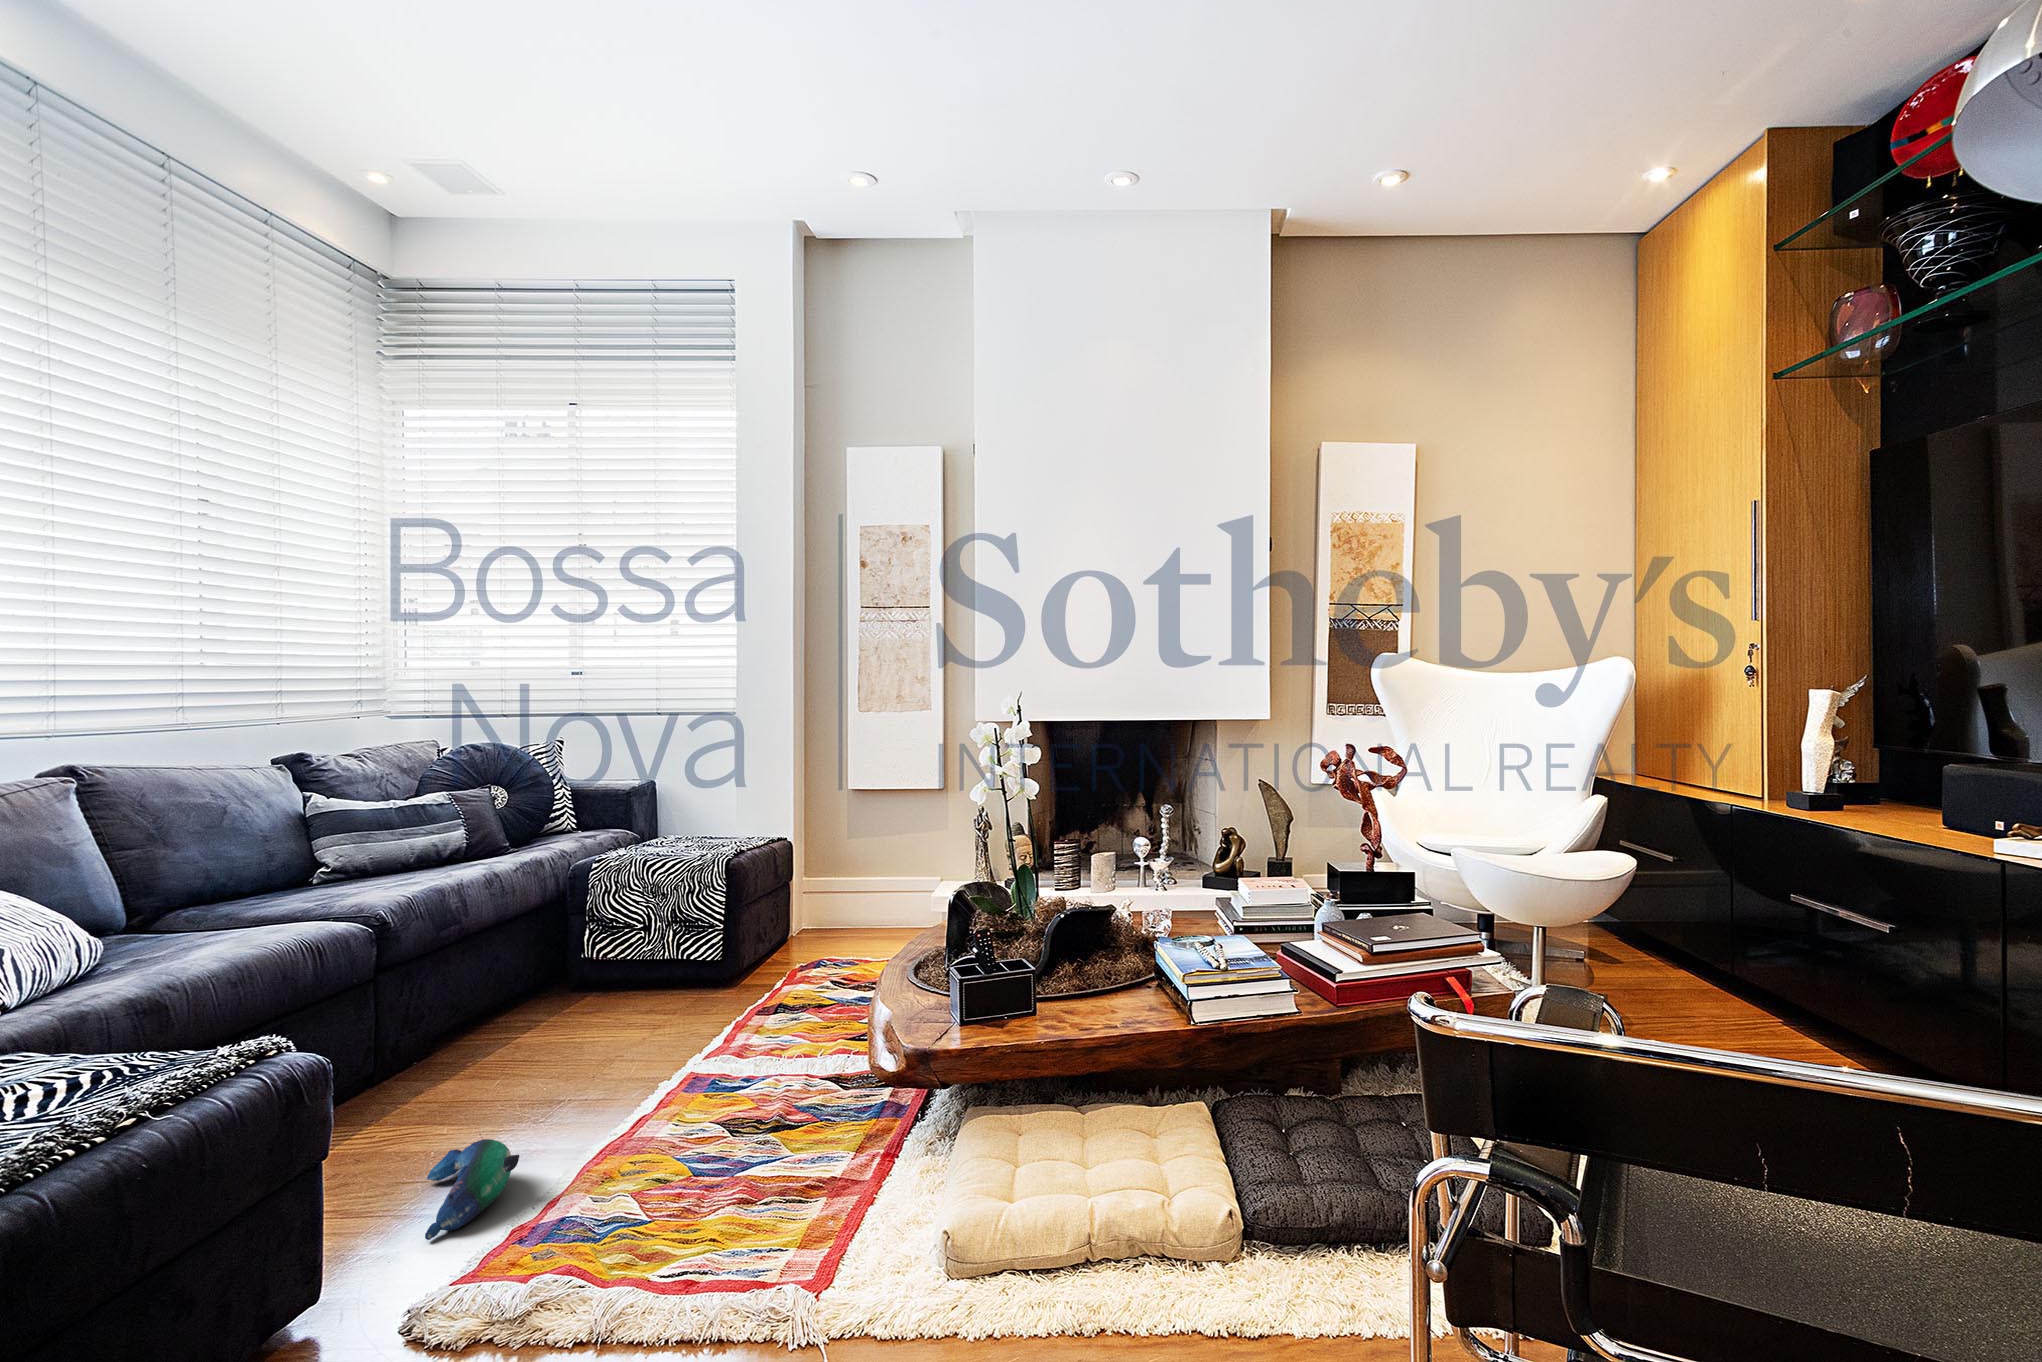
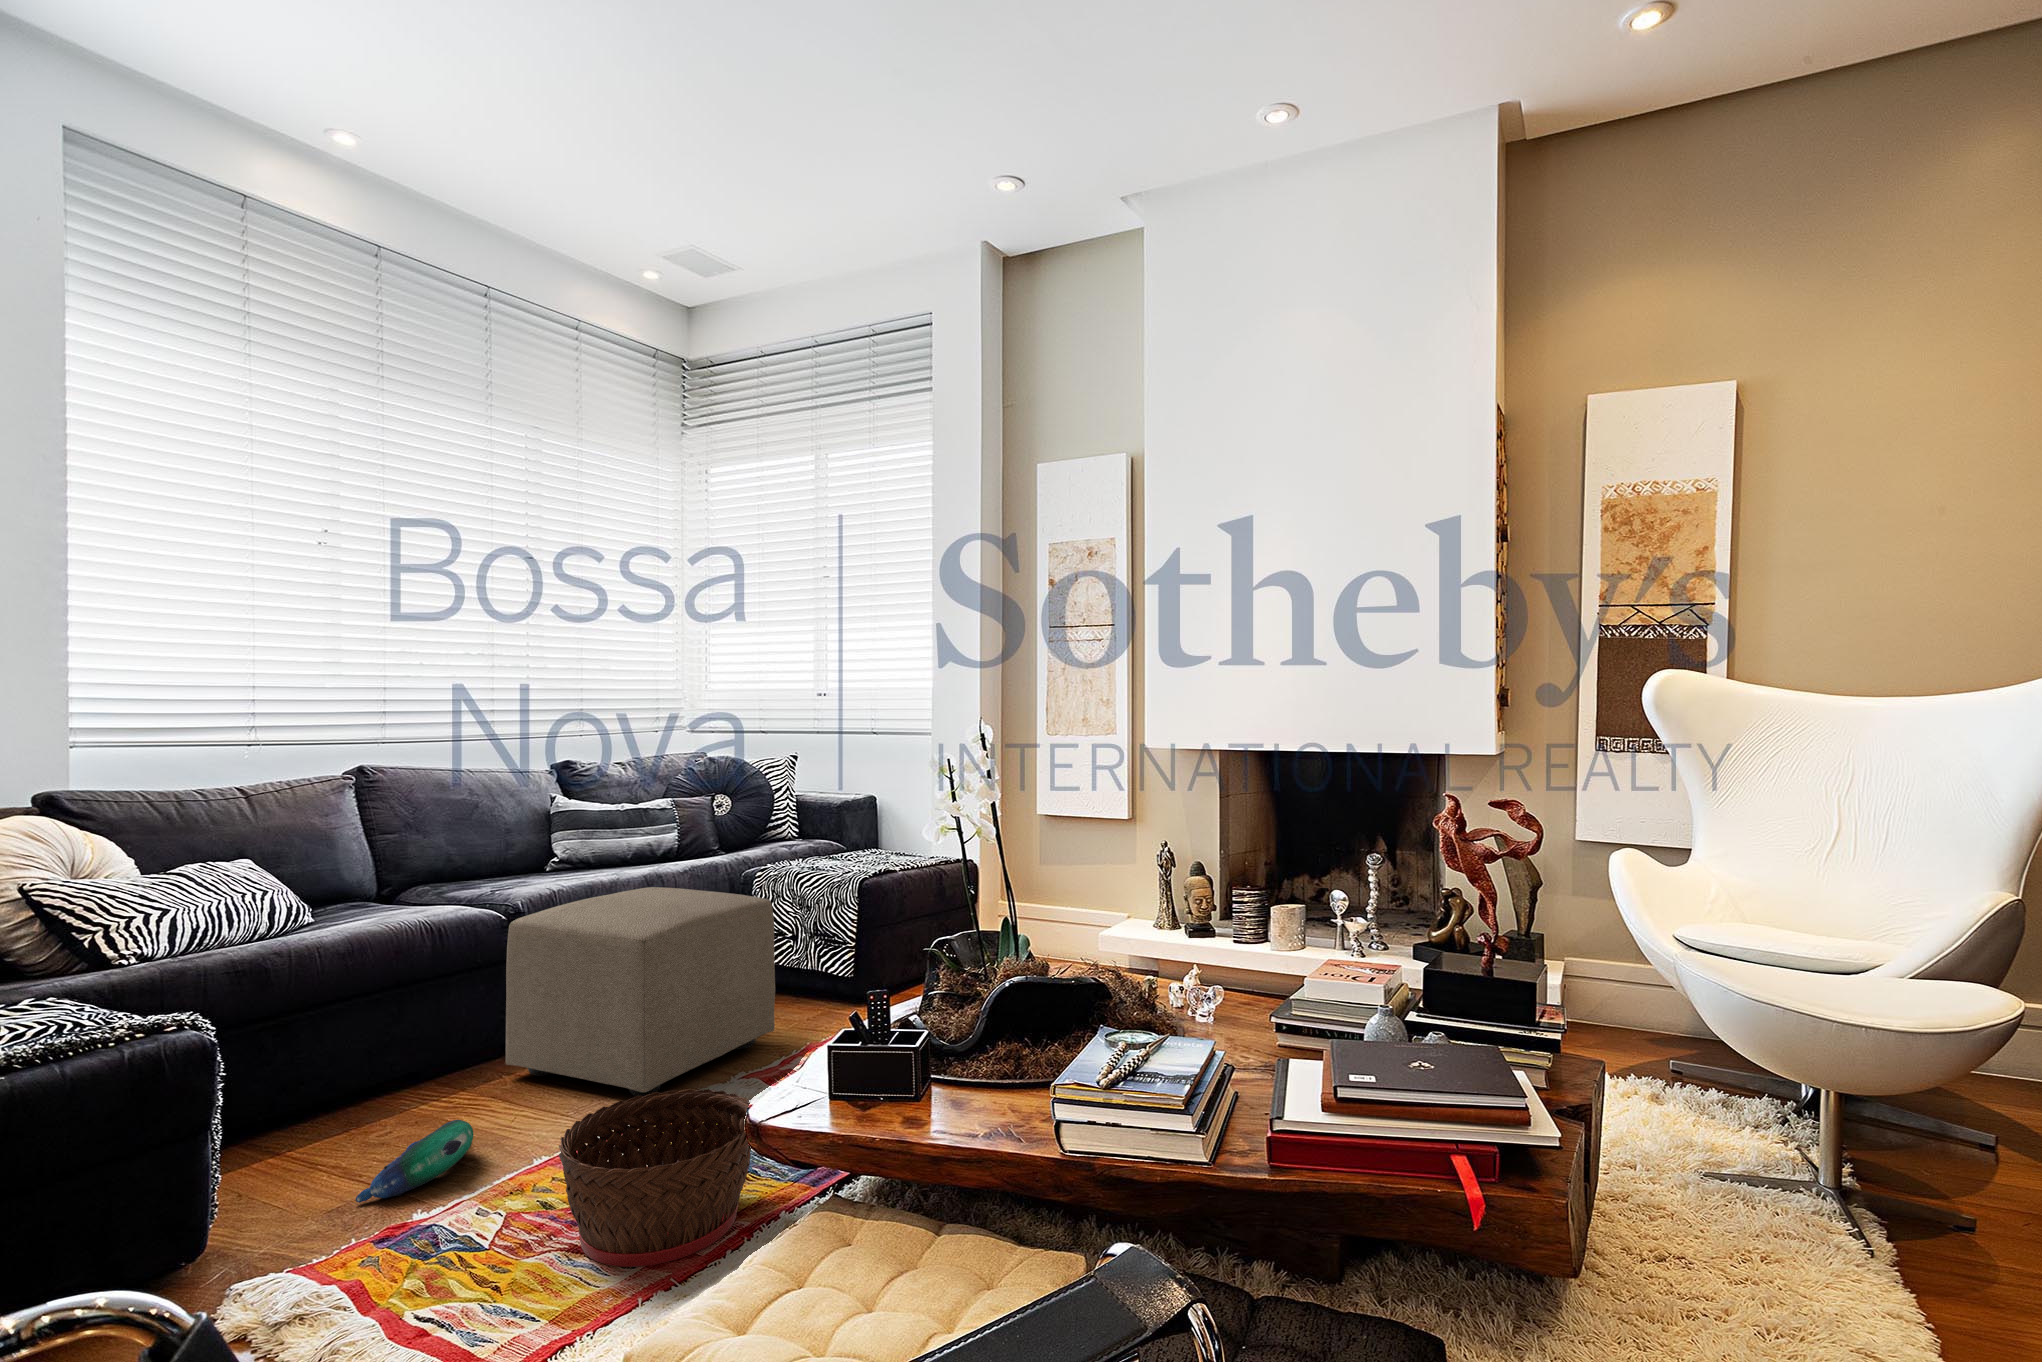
ottoman: none [401,883,683,1103] -> present [506,887,775,1097]
basket: none [711,1047,893,1212] -> present [559,1089,751,1267]

